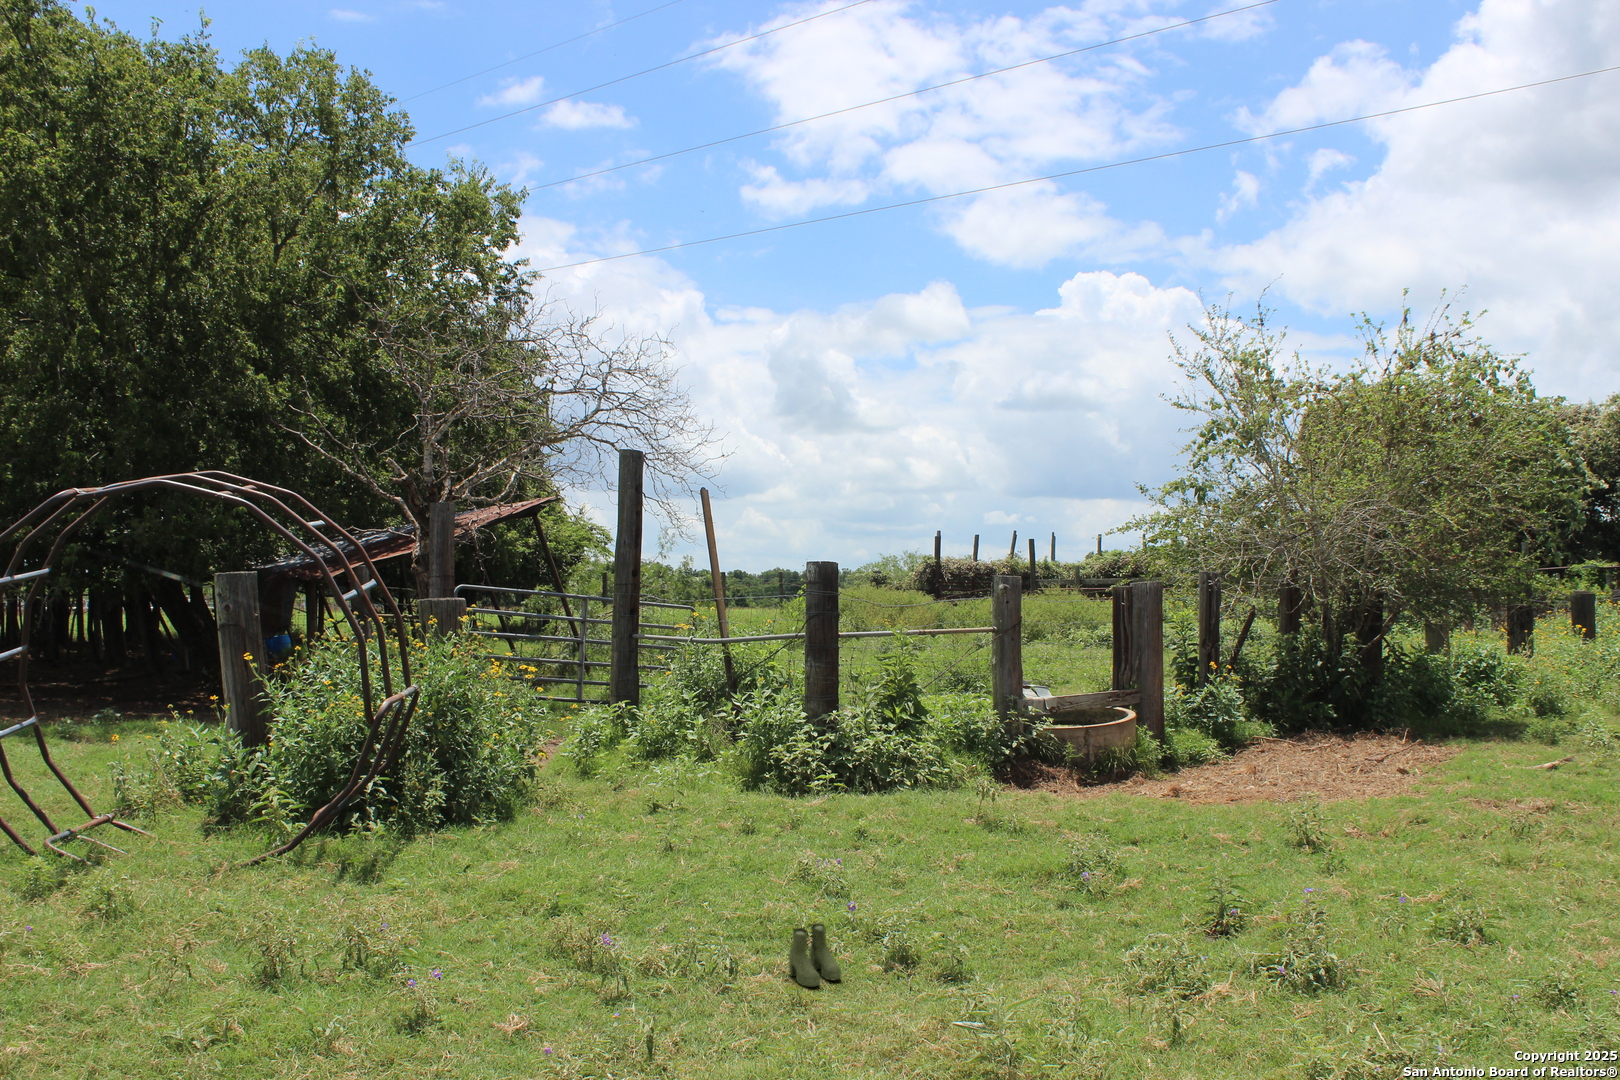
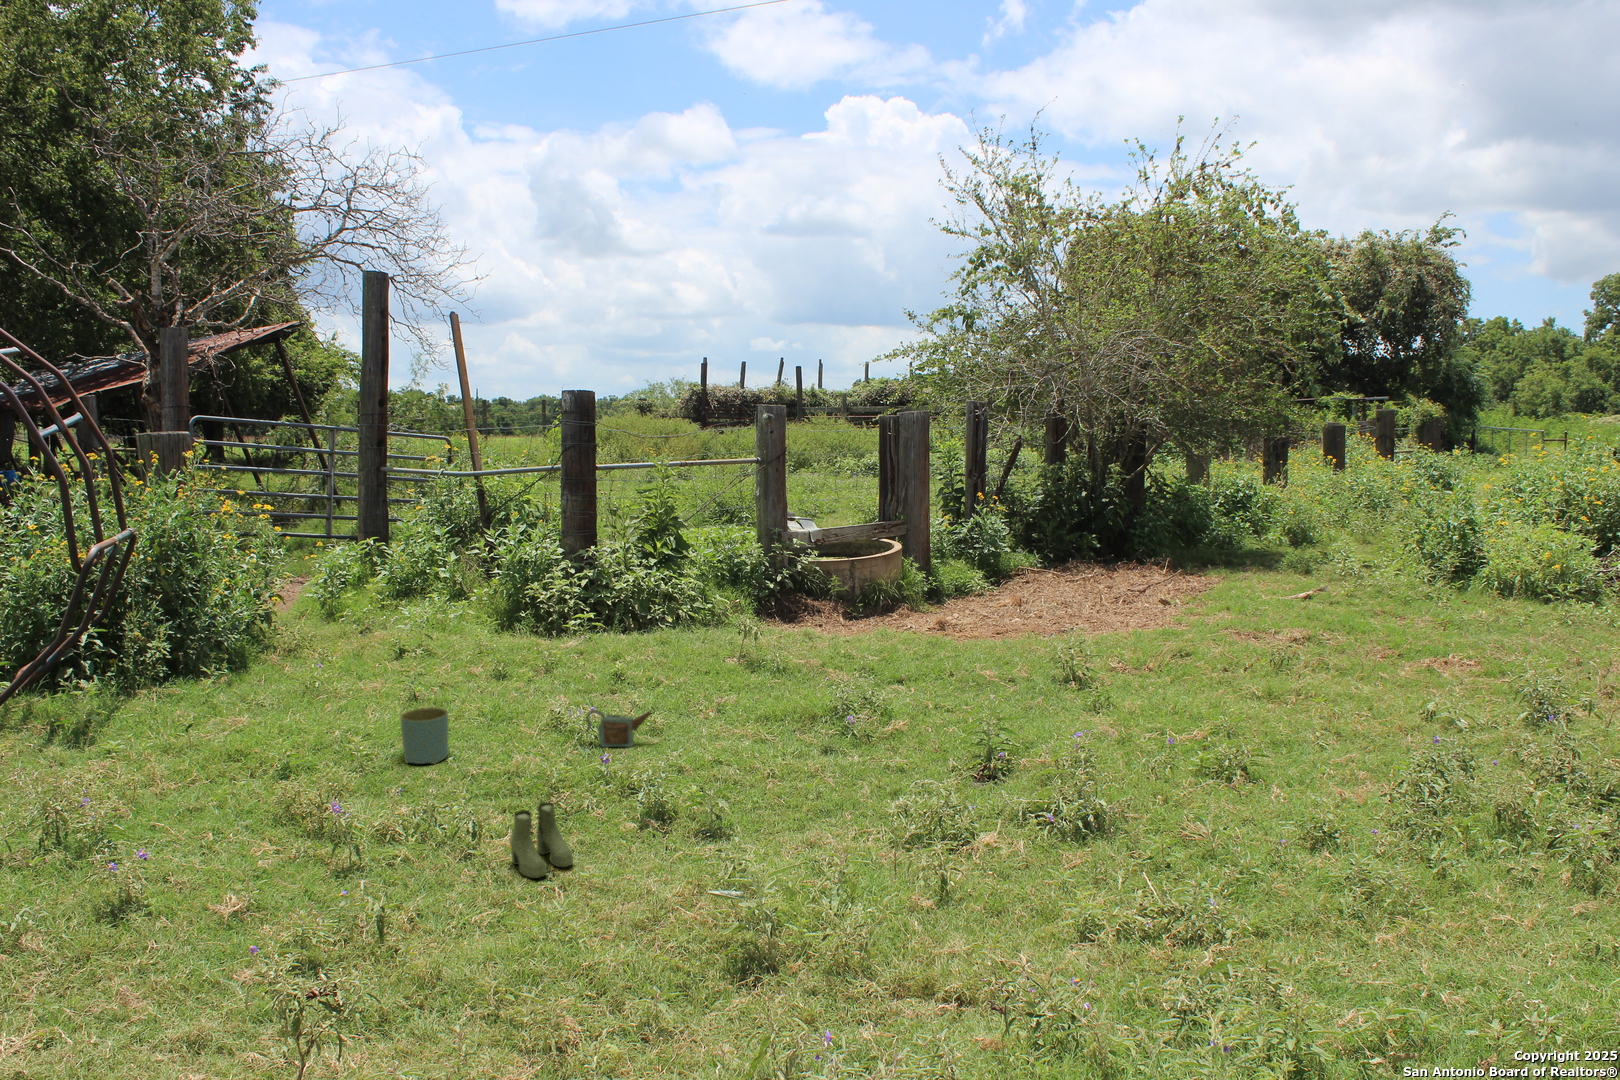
planter: none [684,846,723,896] -> present [400,707,449,764]
watering can: none [840,854,900,891] -> present [586,710,651,747]

